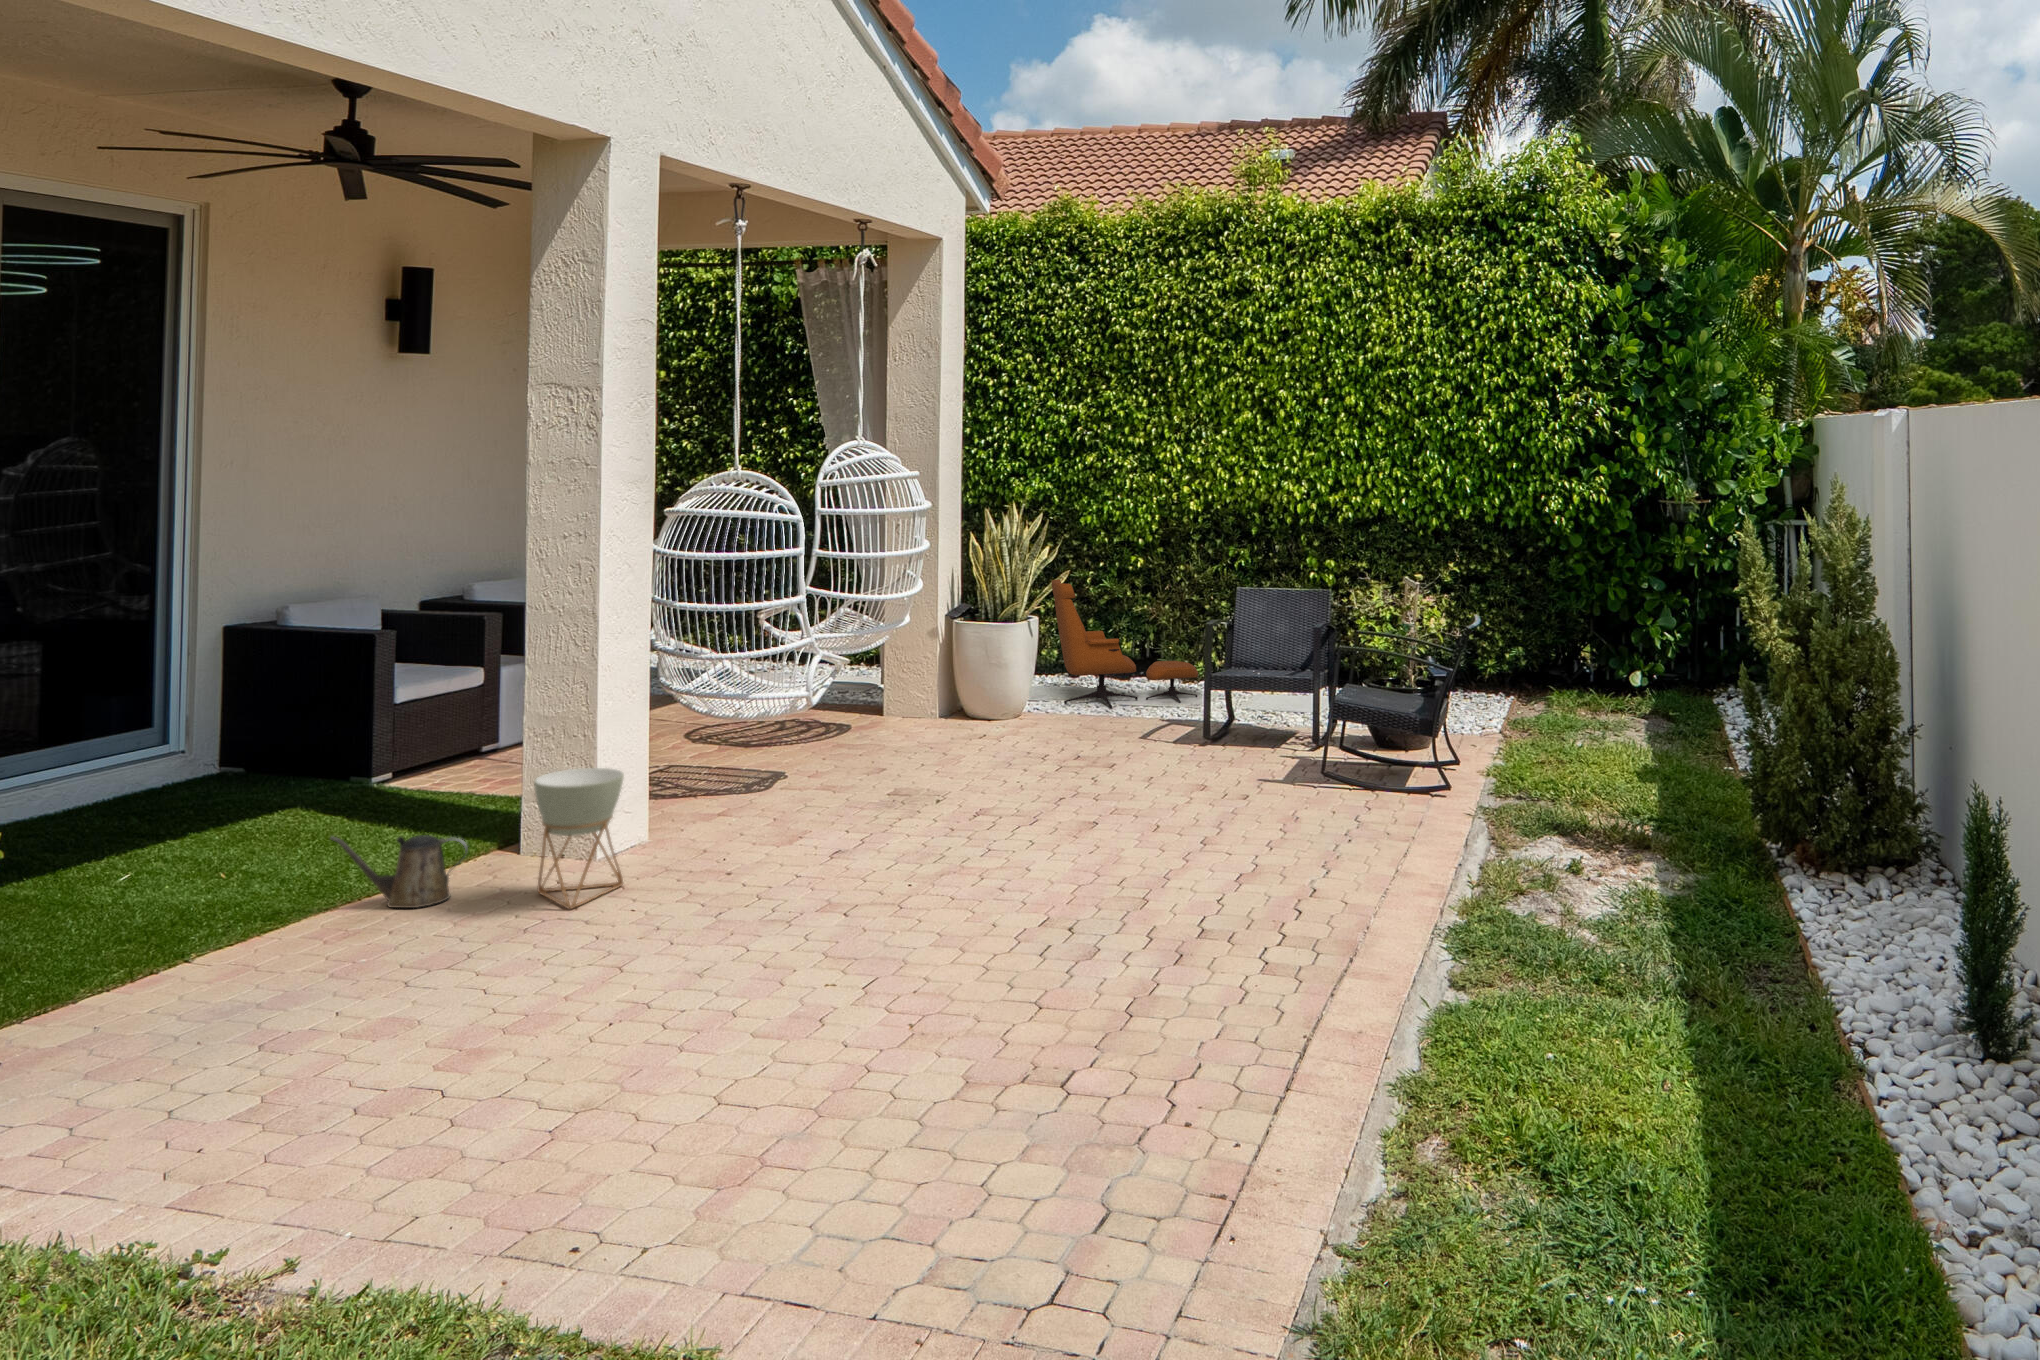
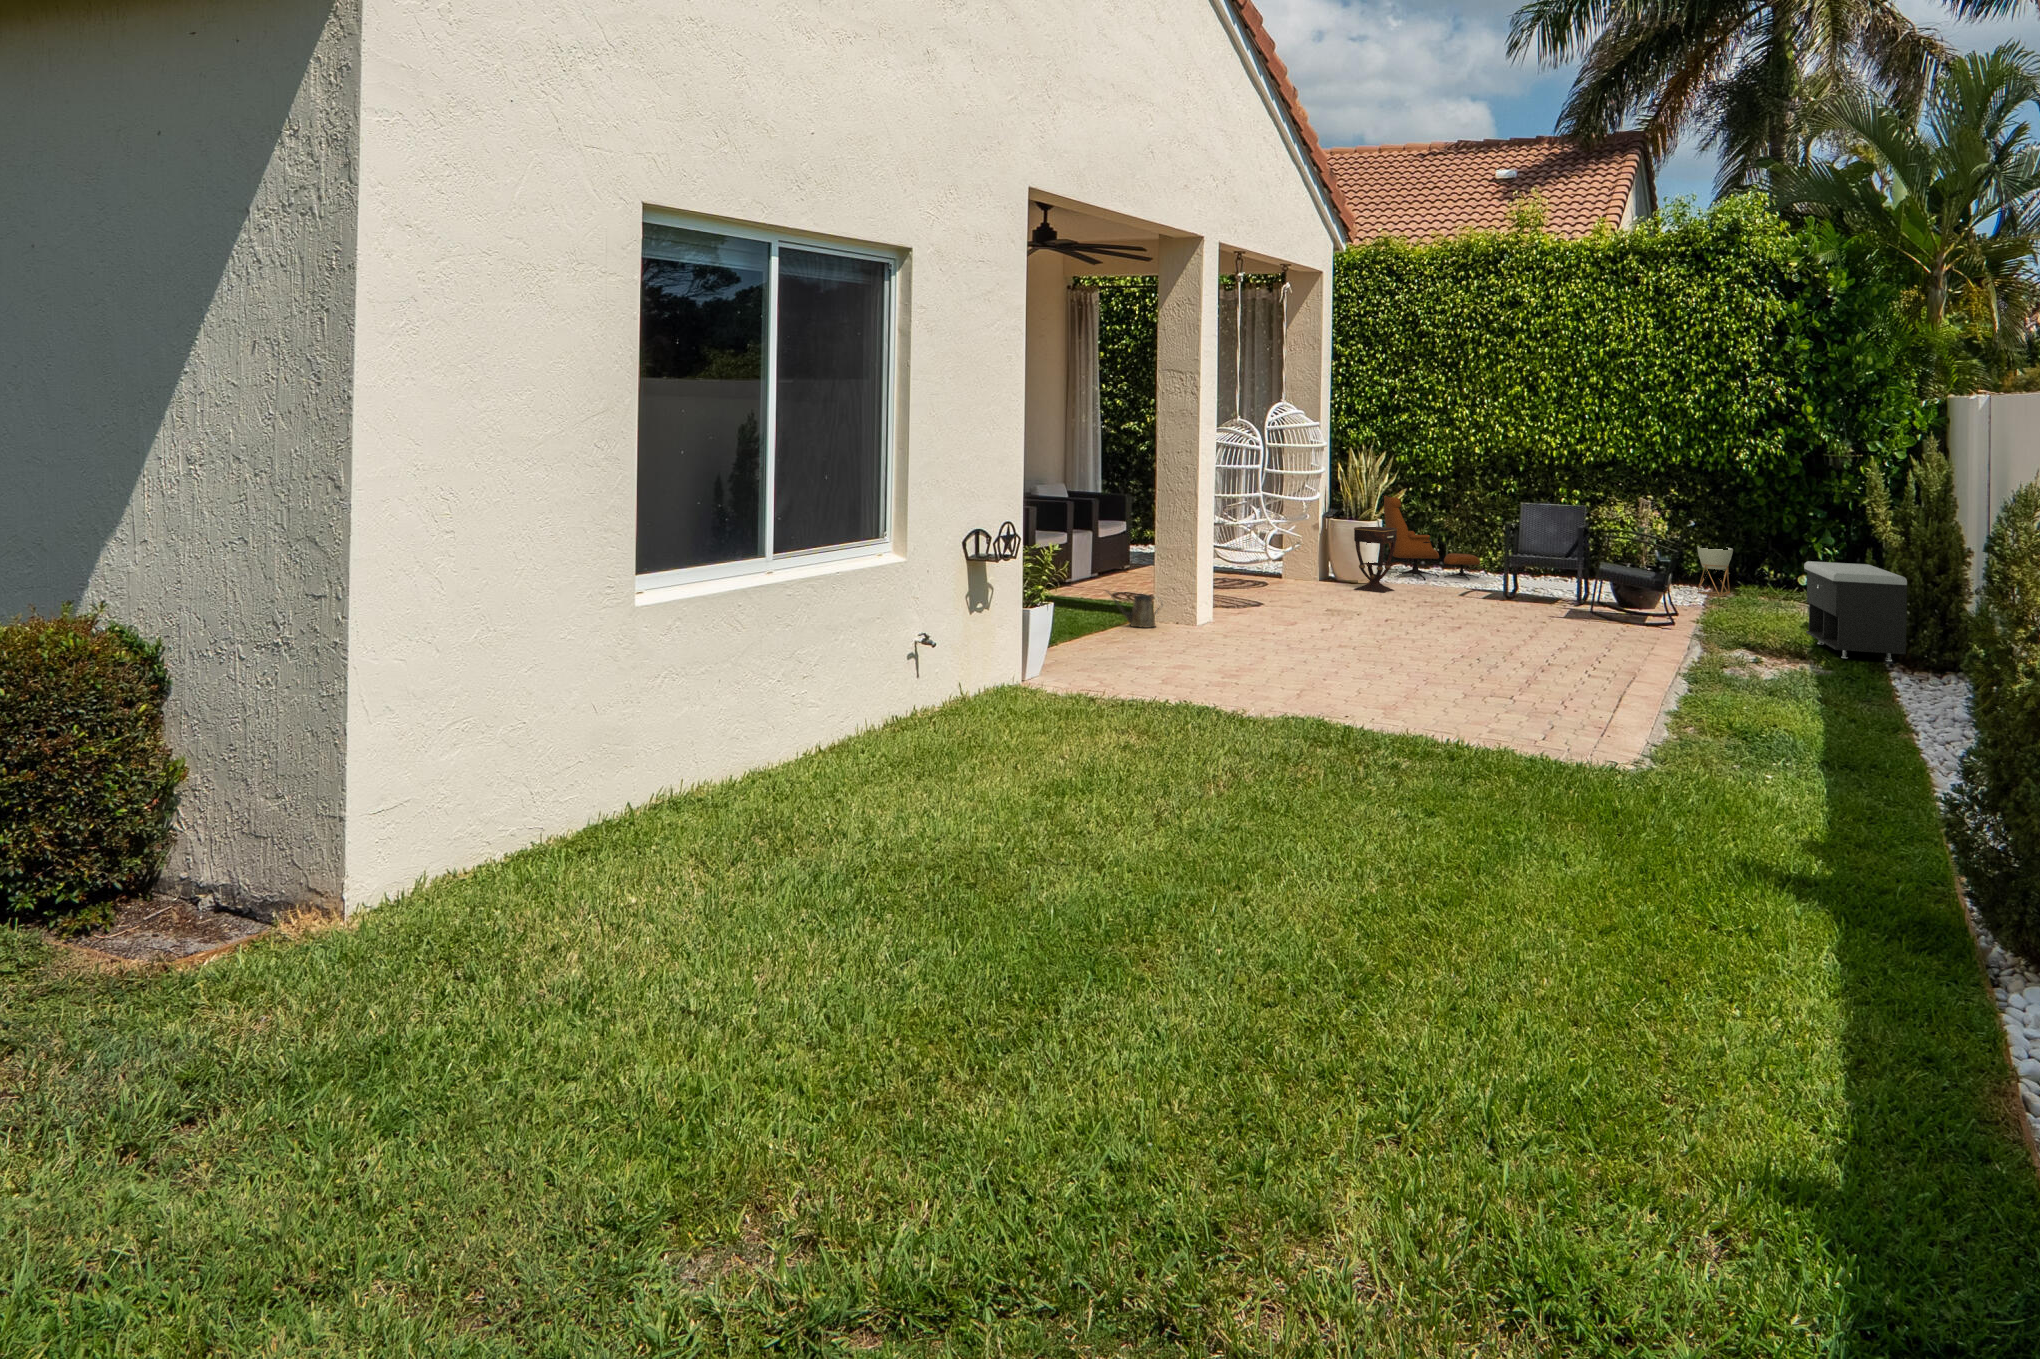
side table: none [976,635,1049,745] -> present [1354,527,1397,593]
storage bench: none [1636,685,1796,863] -> present [1804,561,1907,662]
planter: present [534,768,624,909] -> present [1697,546,1733,597]

